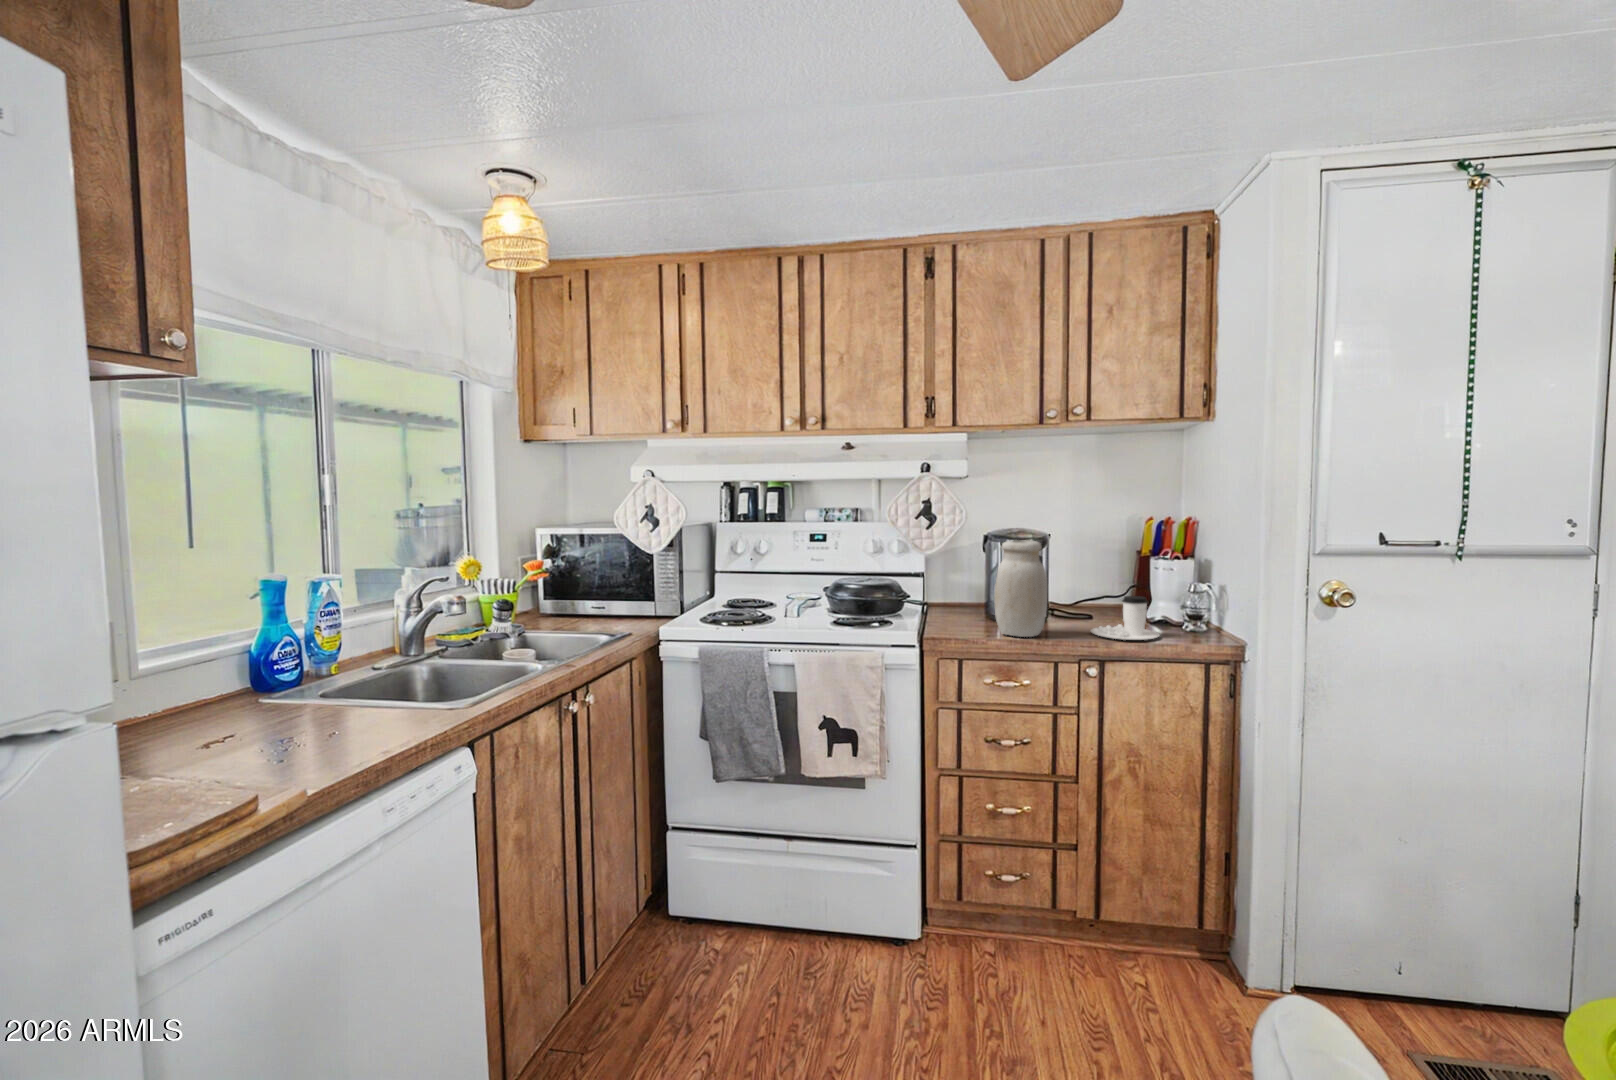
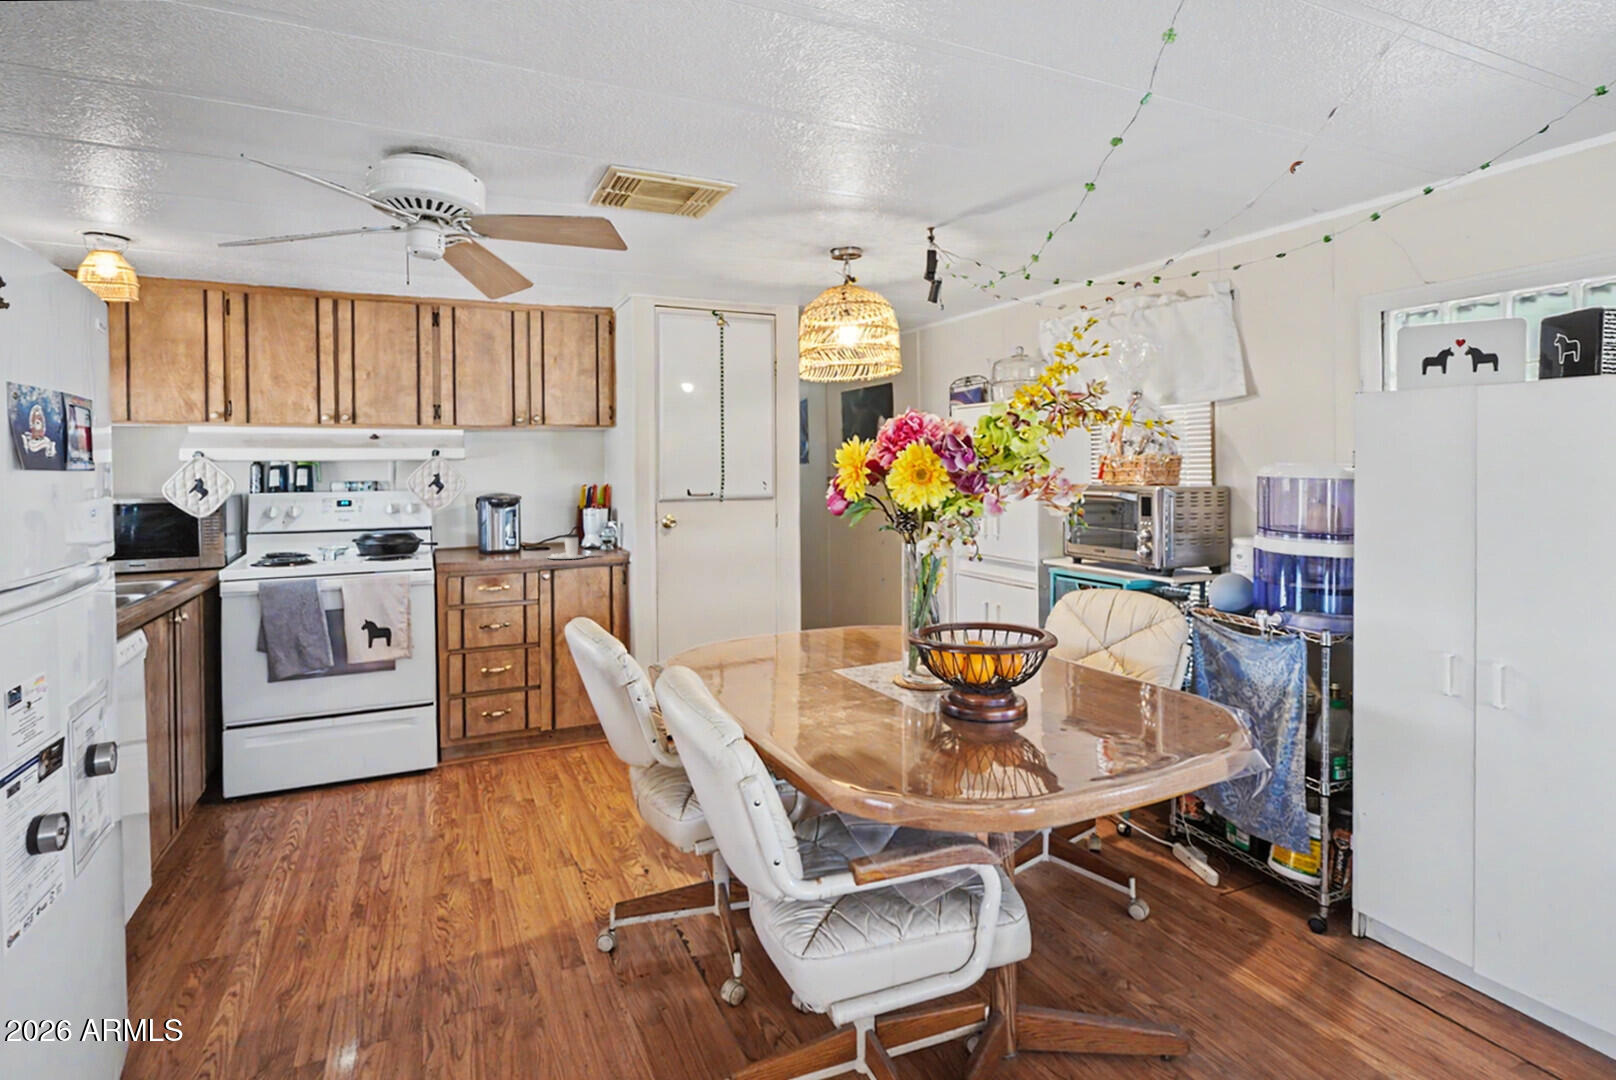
jar: present [995,540,1047,637] -> none [484,501,518,561]

